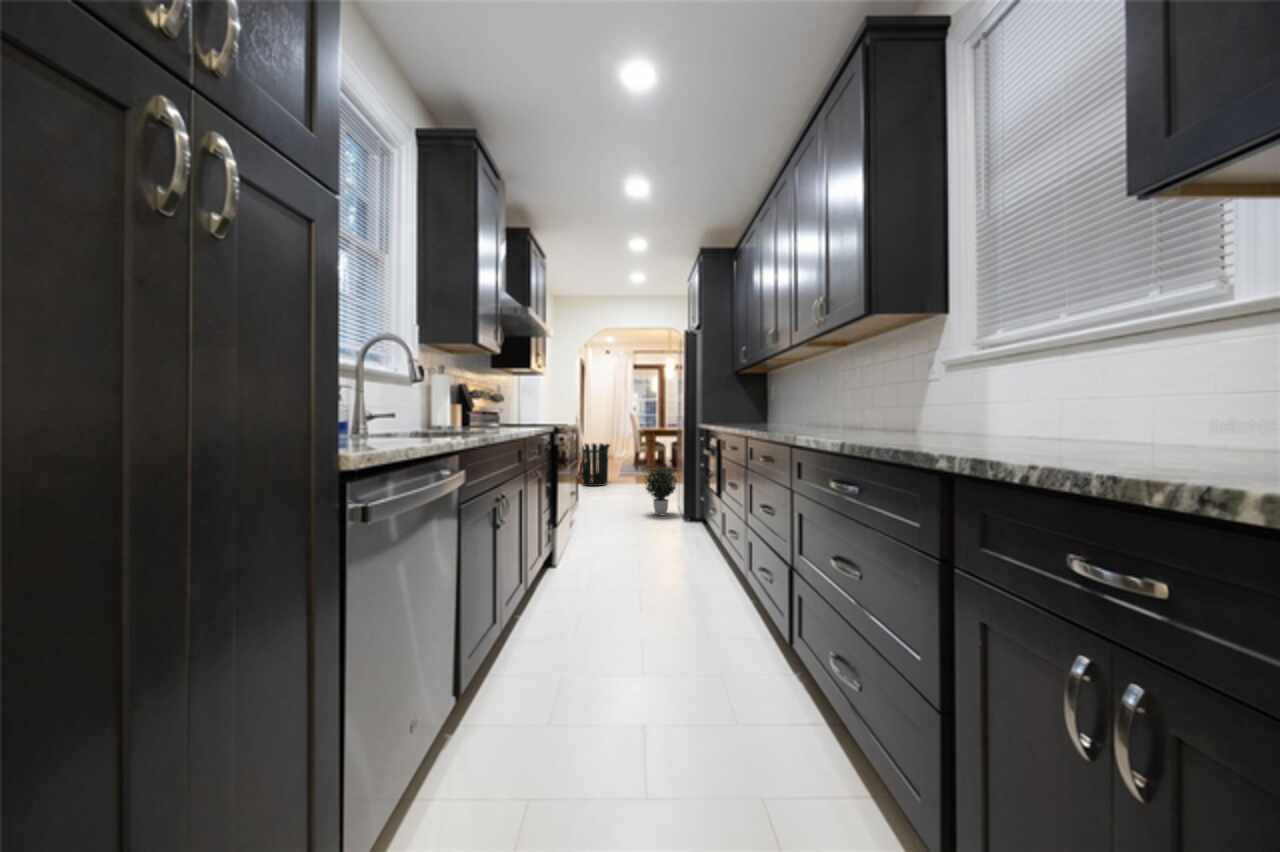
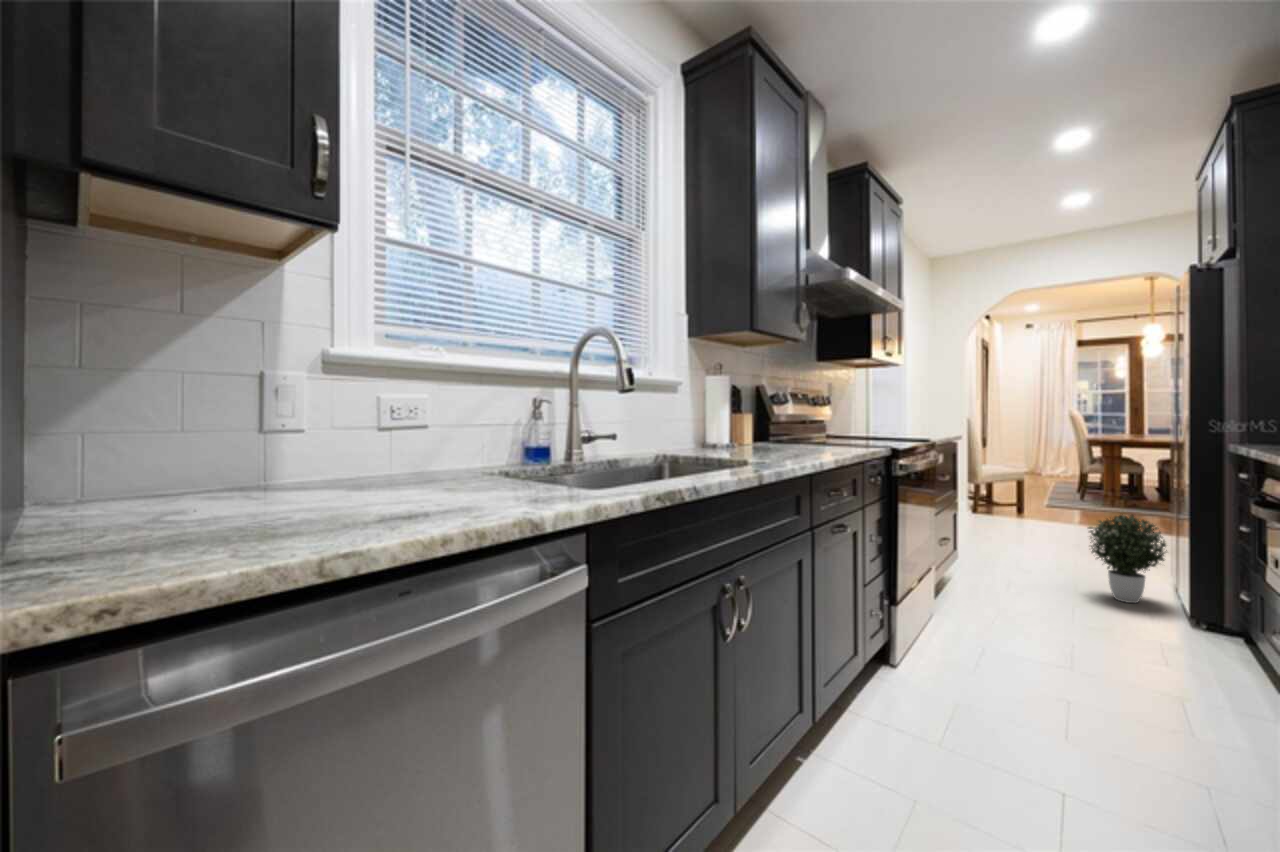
waste bin: present [581,443,610,486] -> none [968,460,1026,526]

